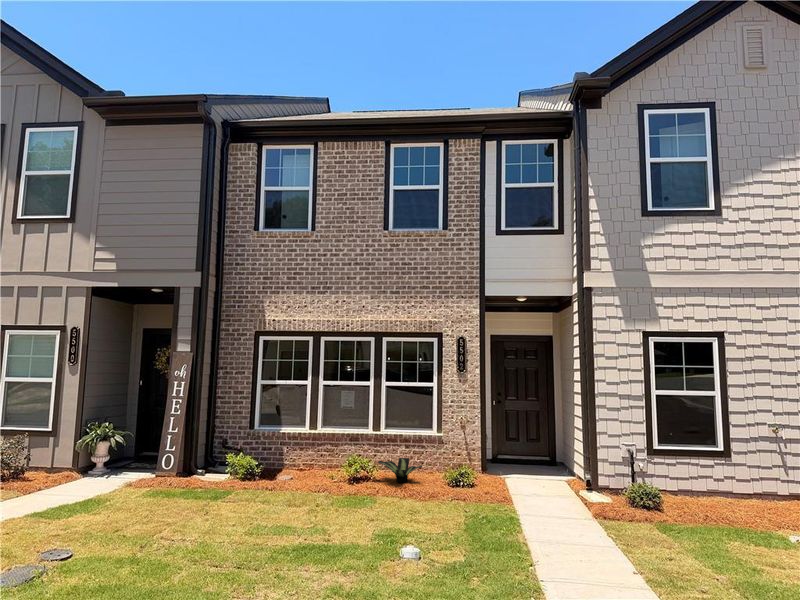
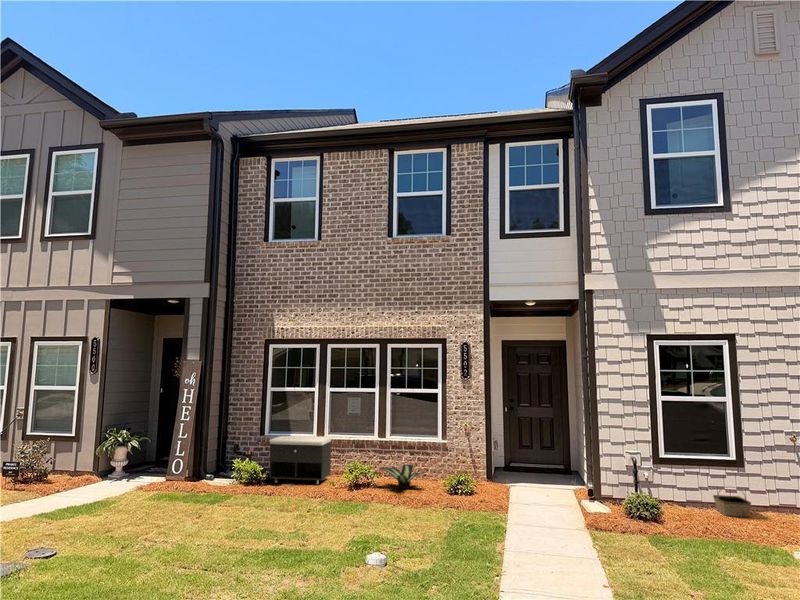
storage bench: none [262,430,325,479] -> present [269,436,331,484]
basket: none [702,477,740,506] -> present [713,487,751,517]

